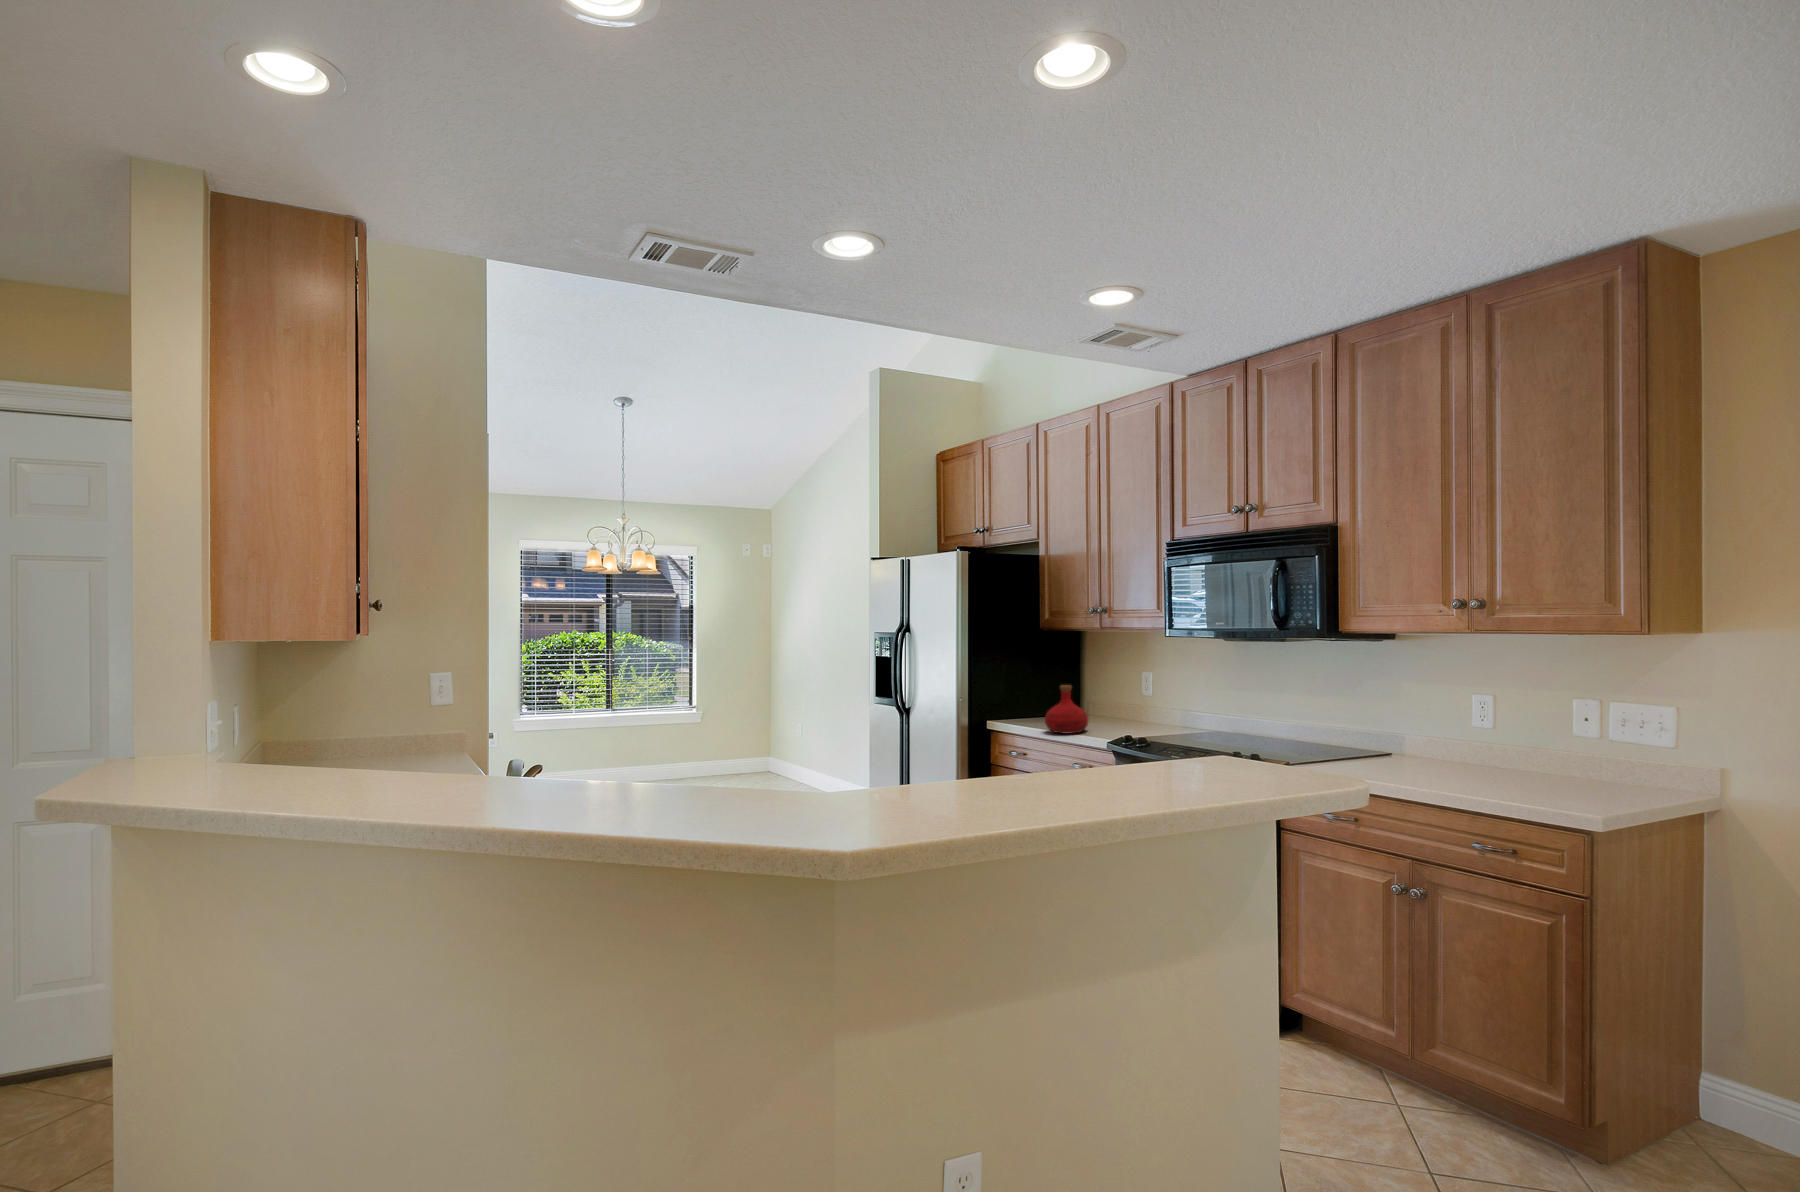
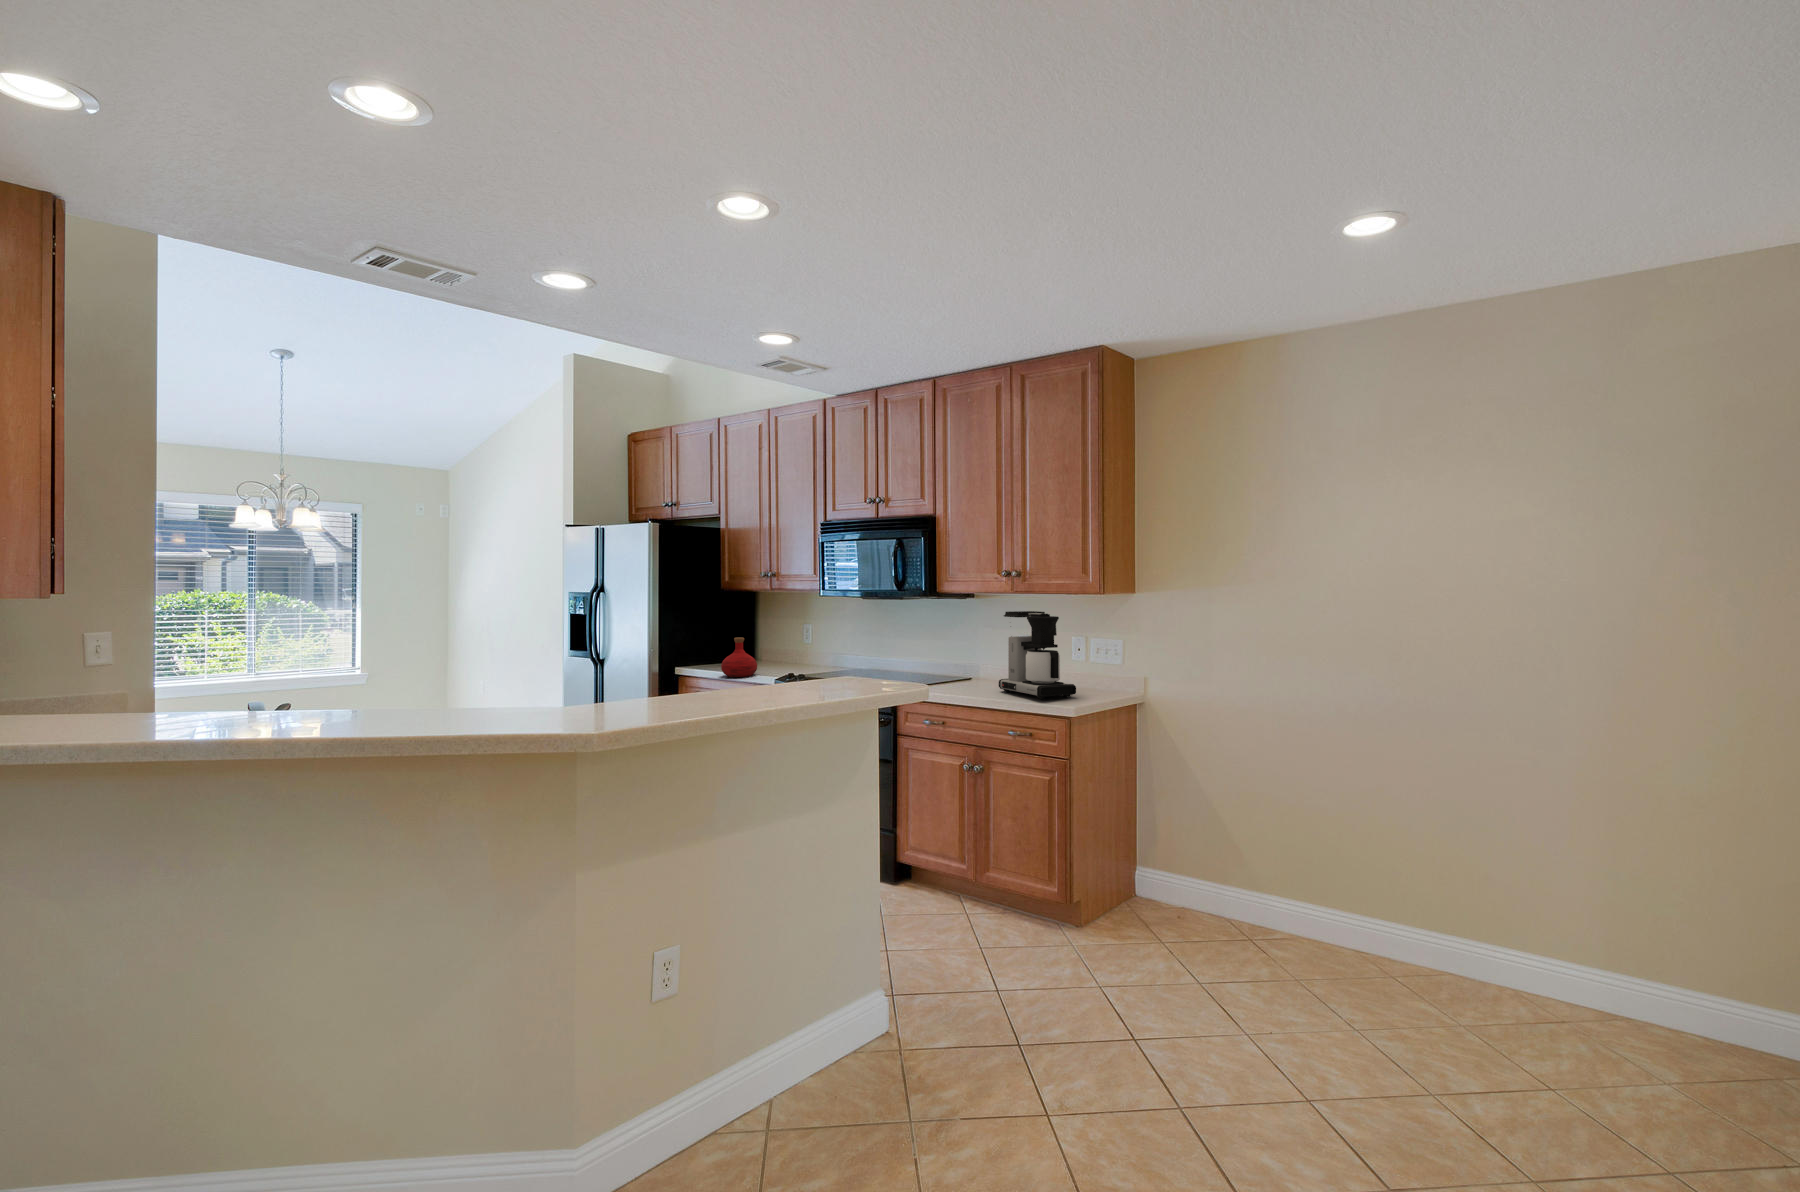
coffee maker: none [1448,658,1597,794] -> present [999,611,1076,699]

